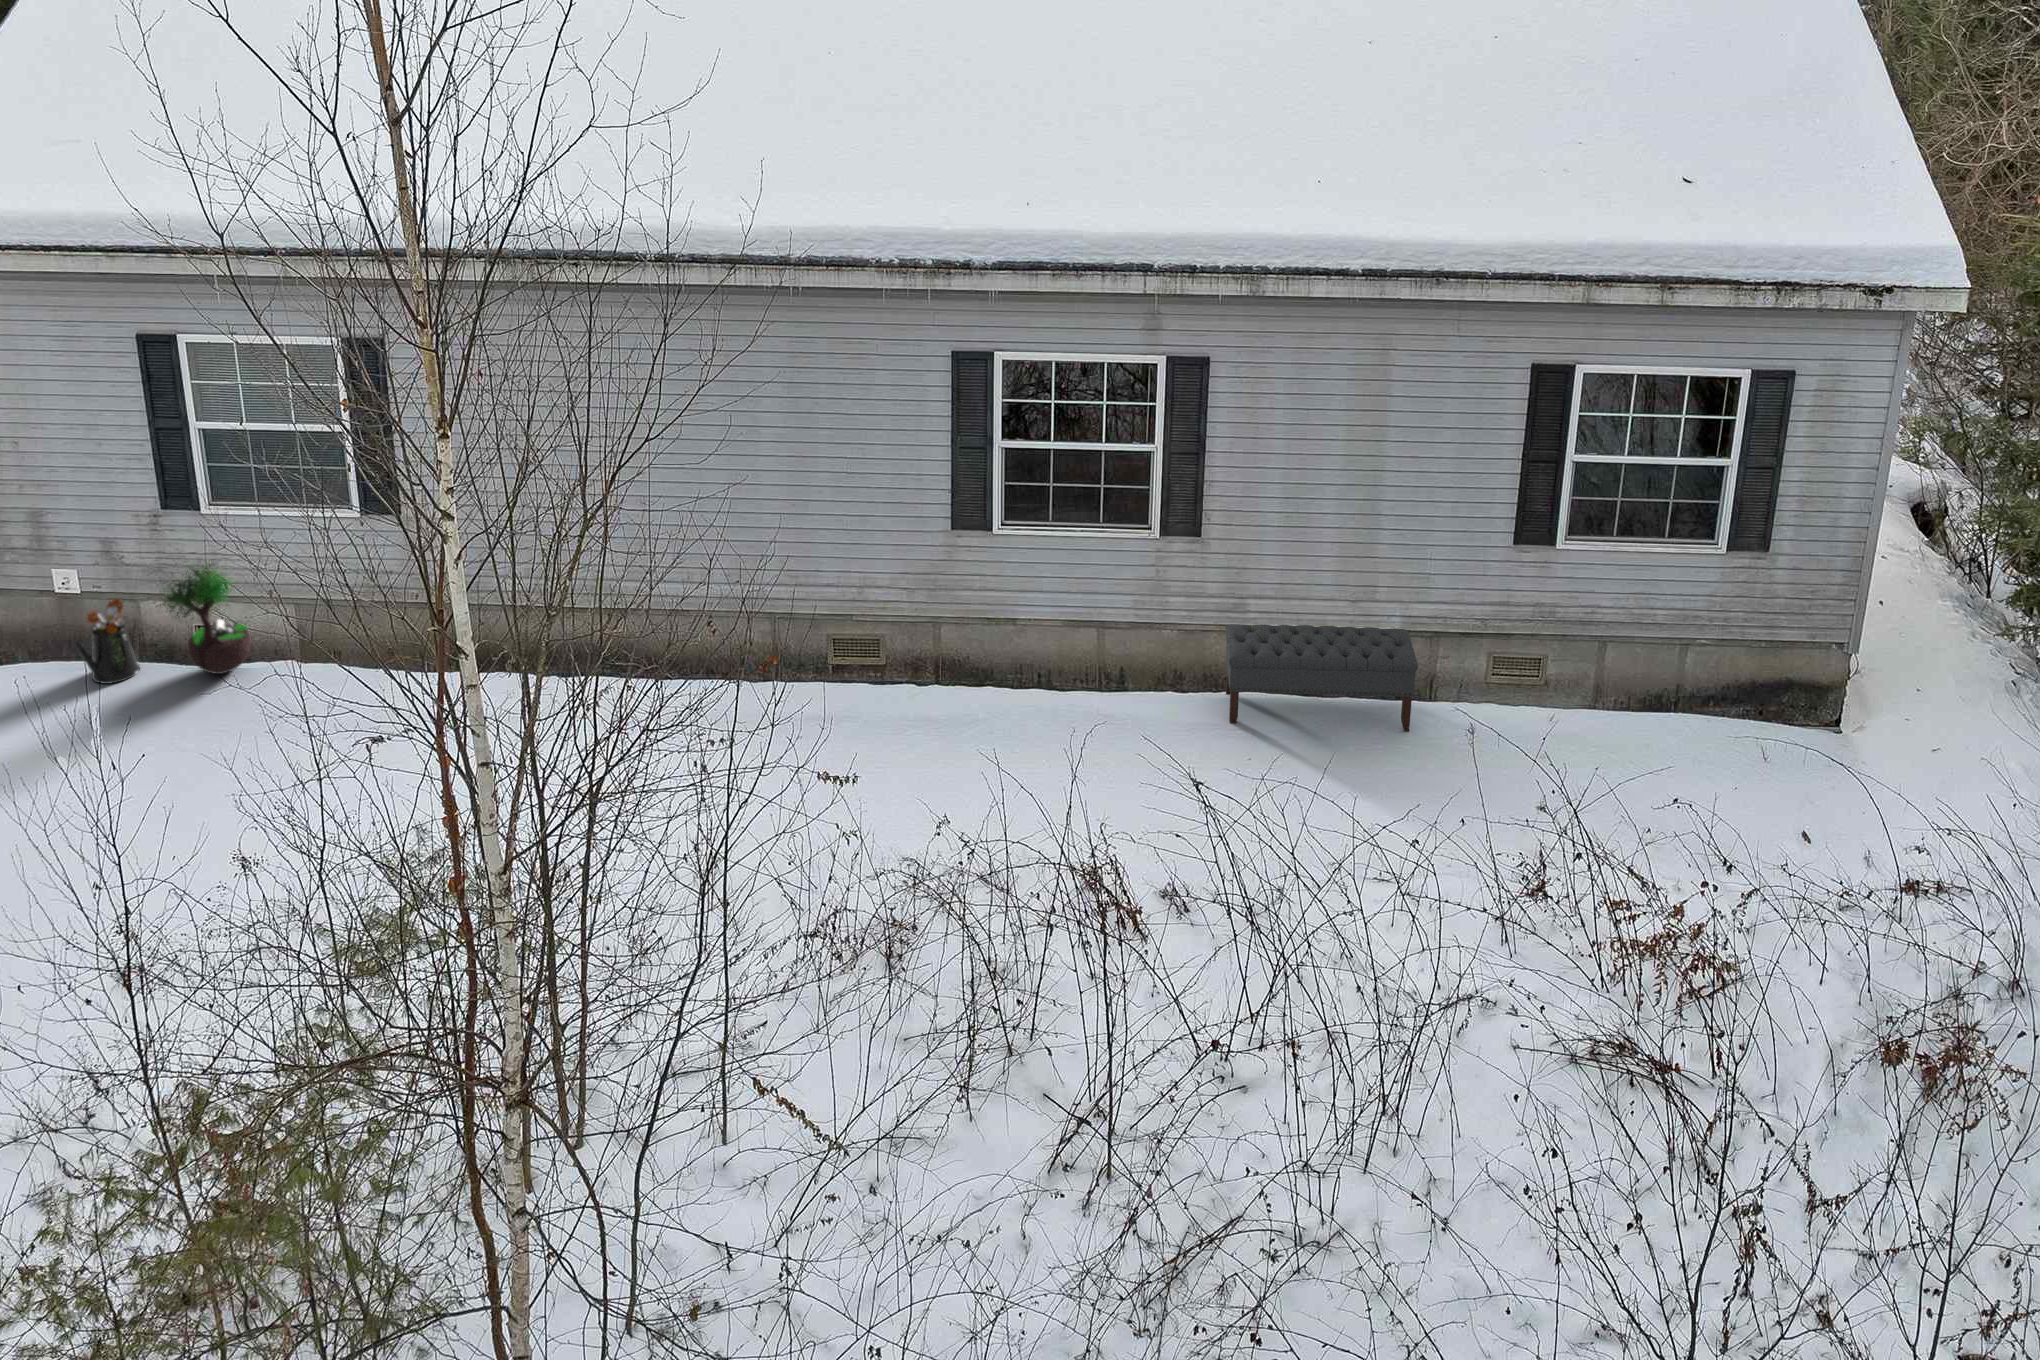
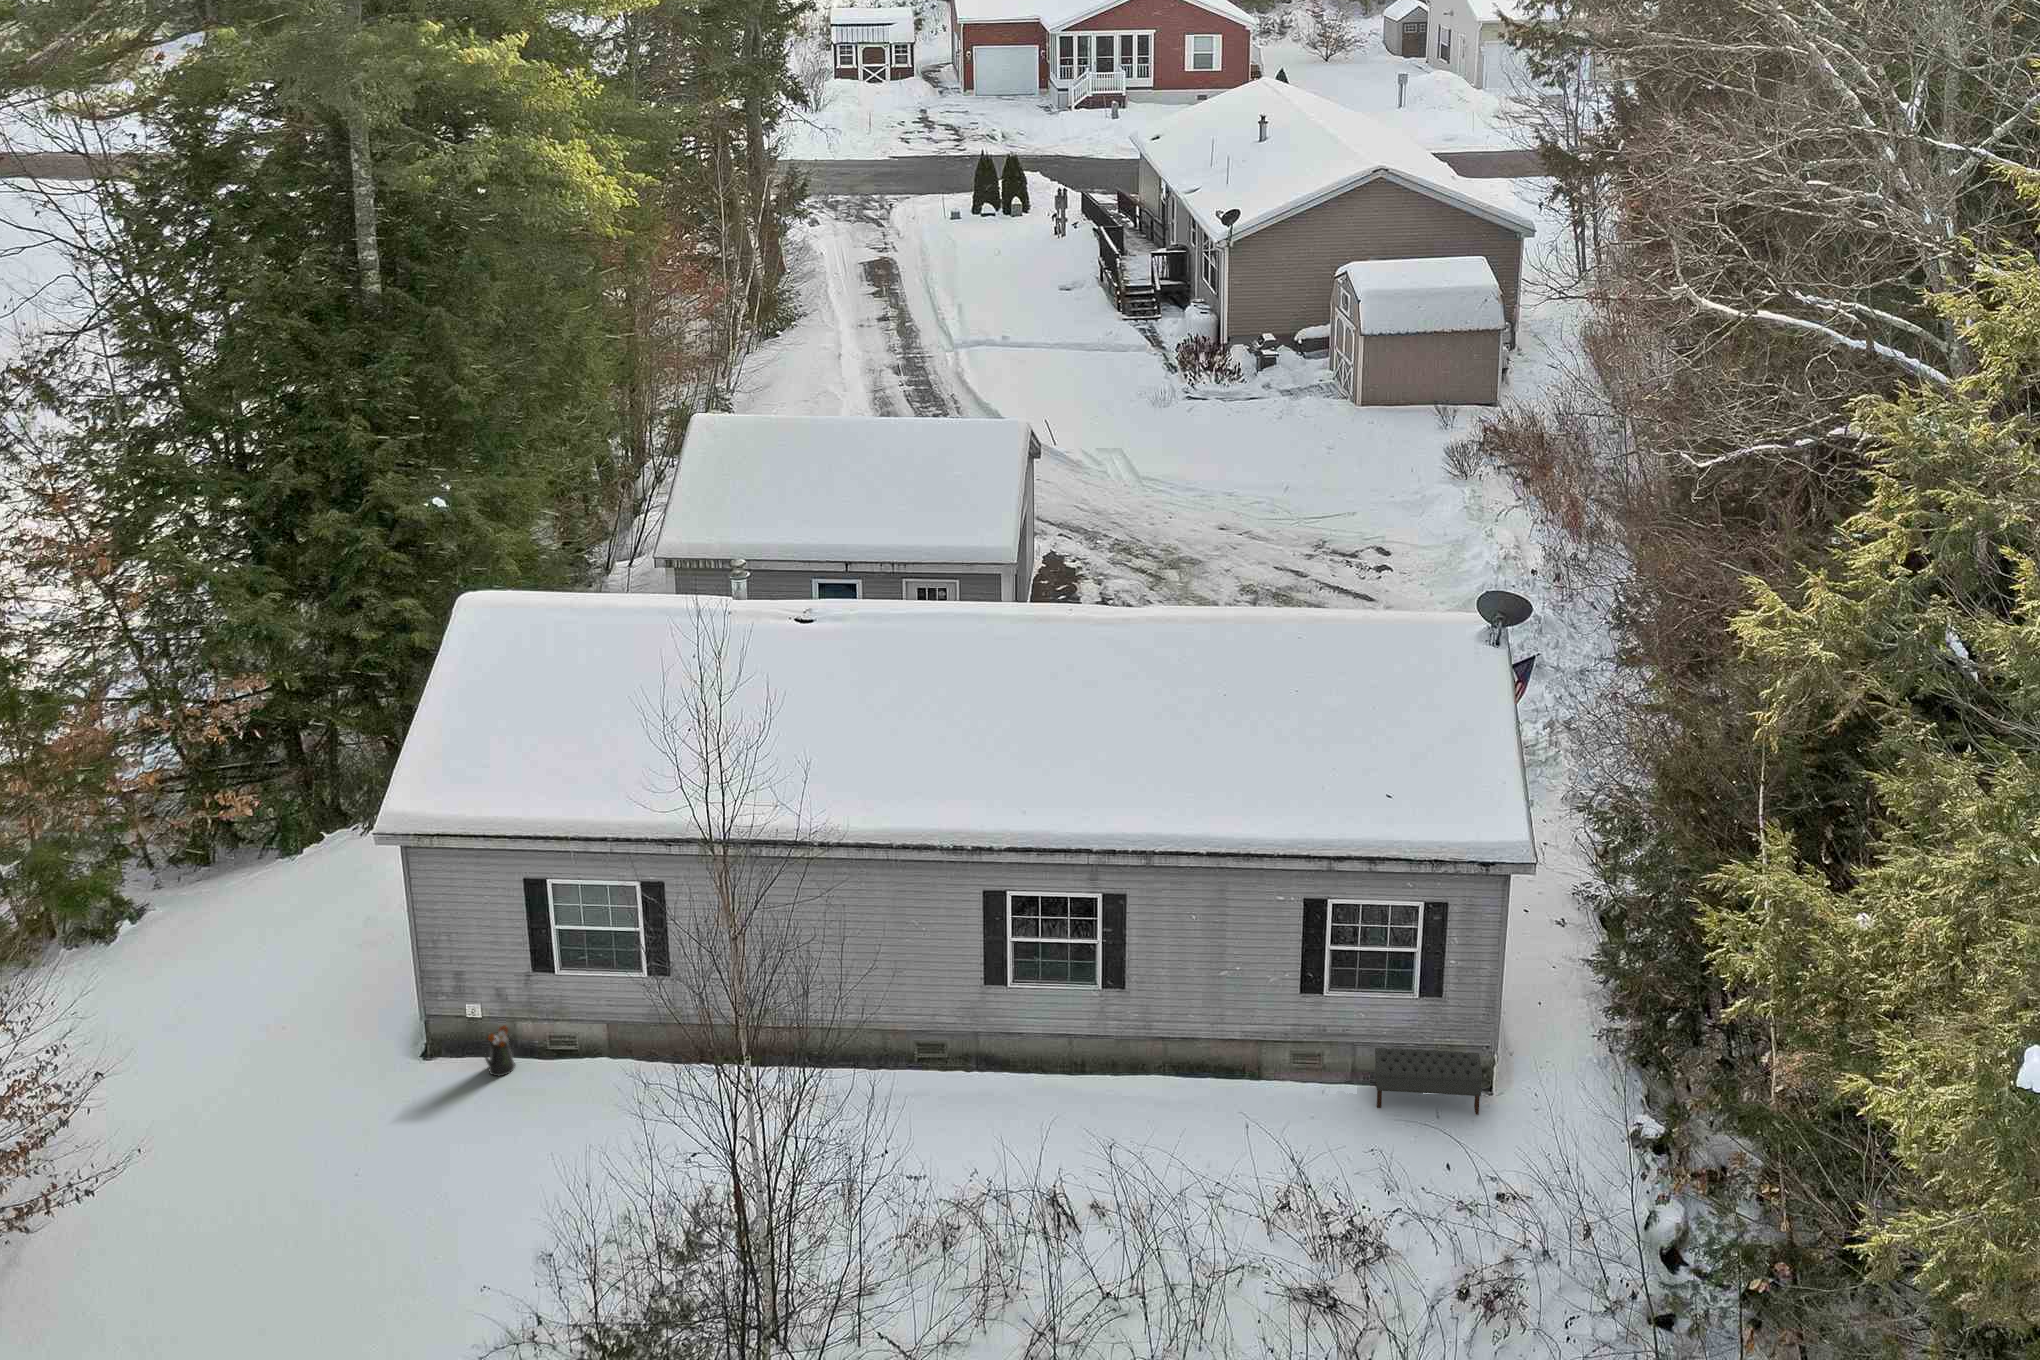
potted tree: present [156,557,251,674] -> none [533,1005,581,1070]
bench: present [1225,624,1418,731] -> present [1375,1048,1483,1115]

